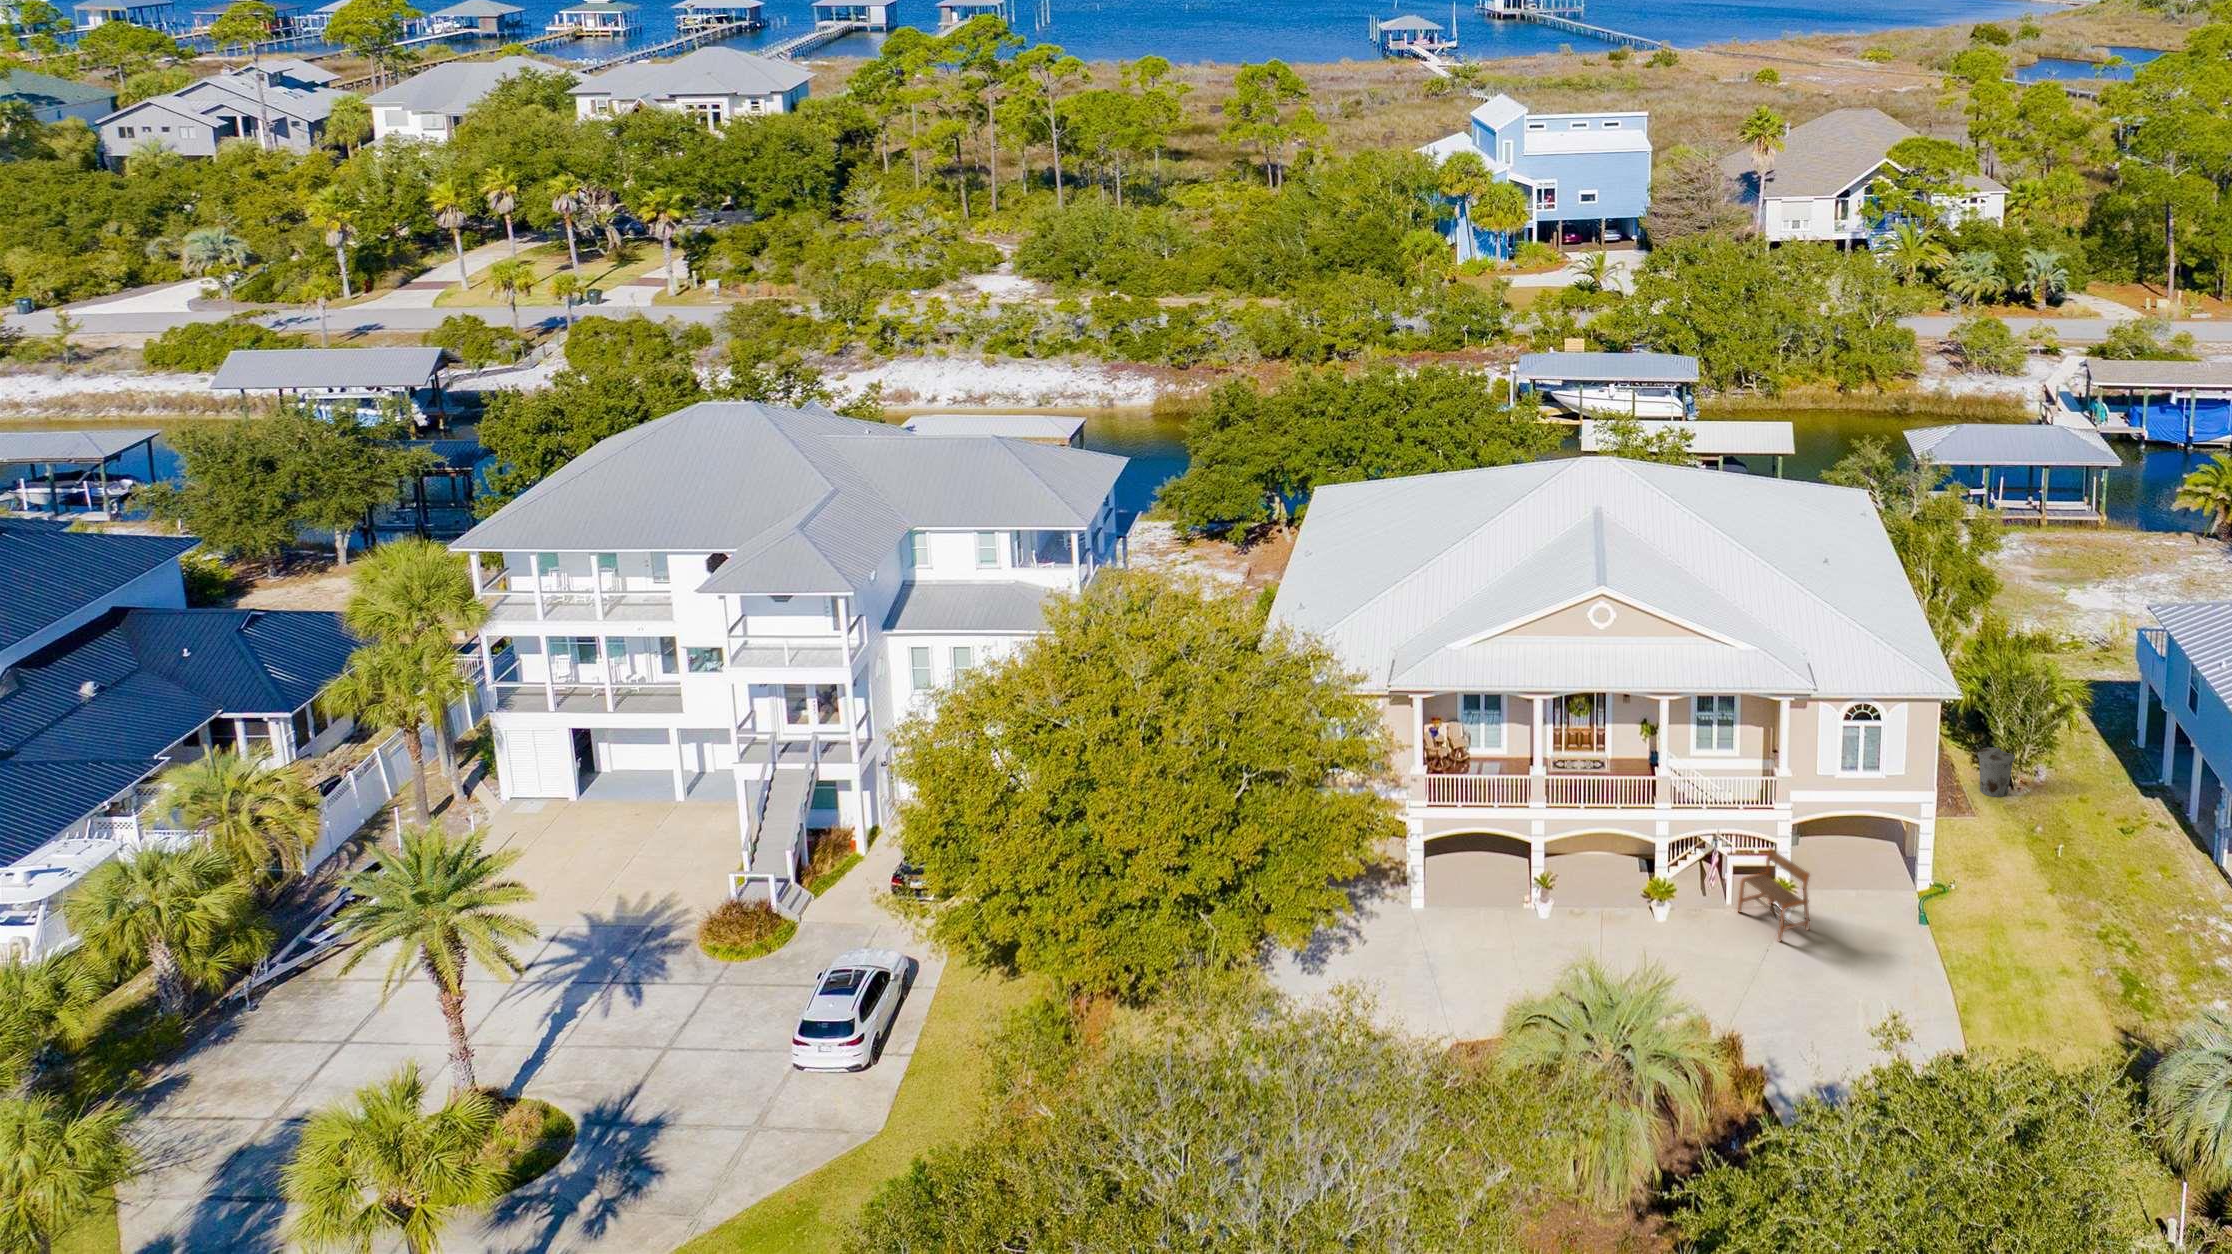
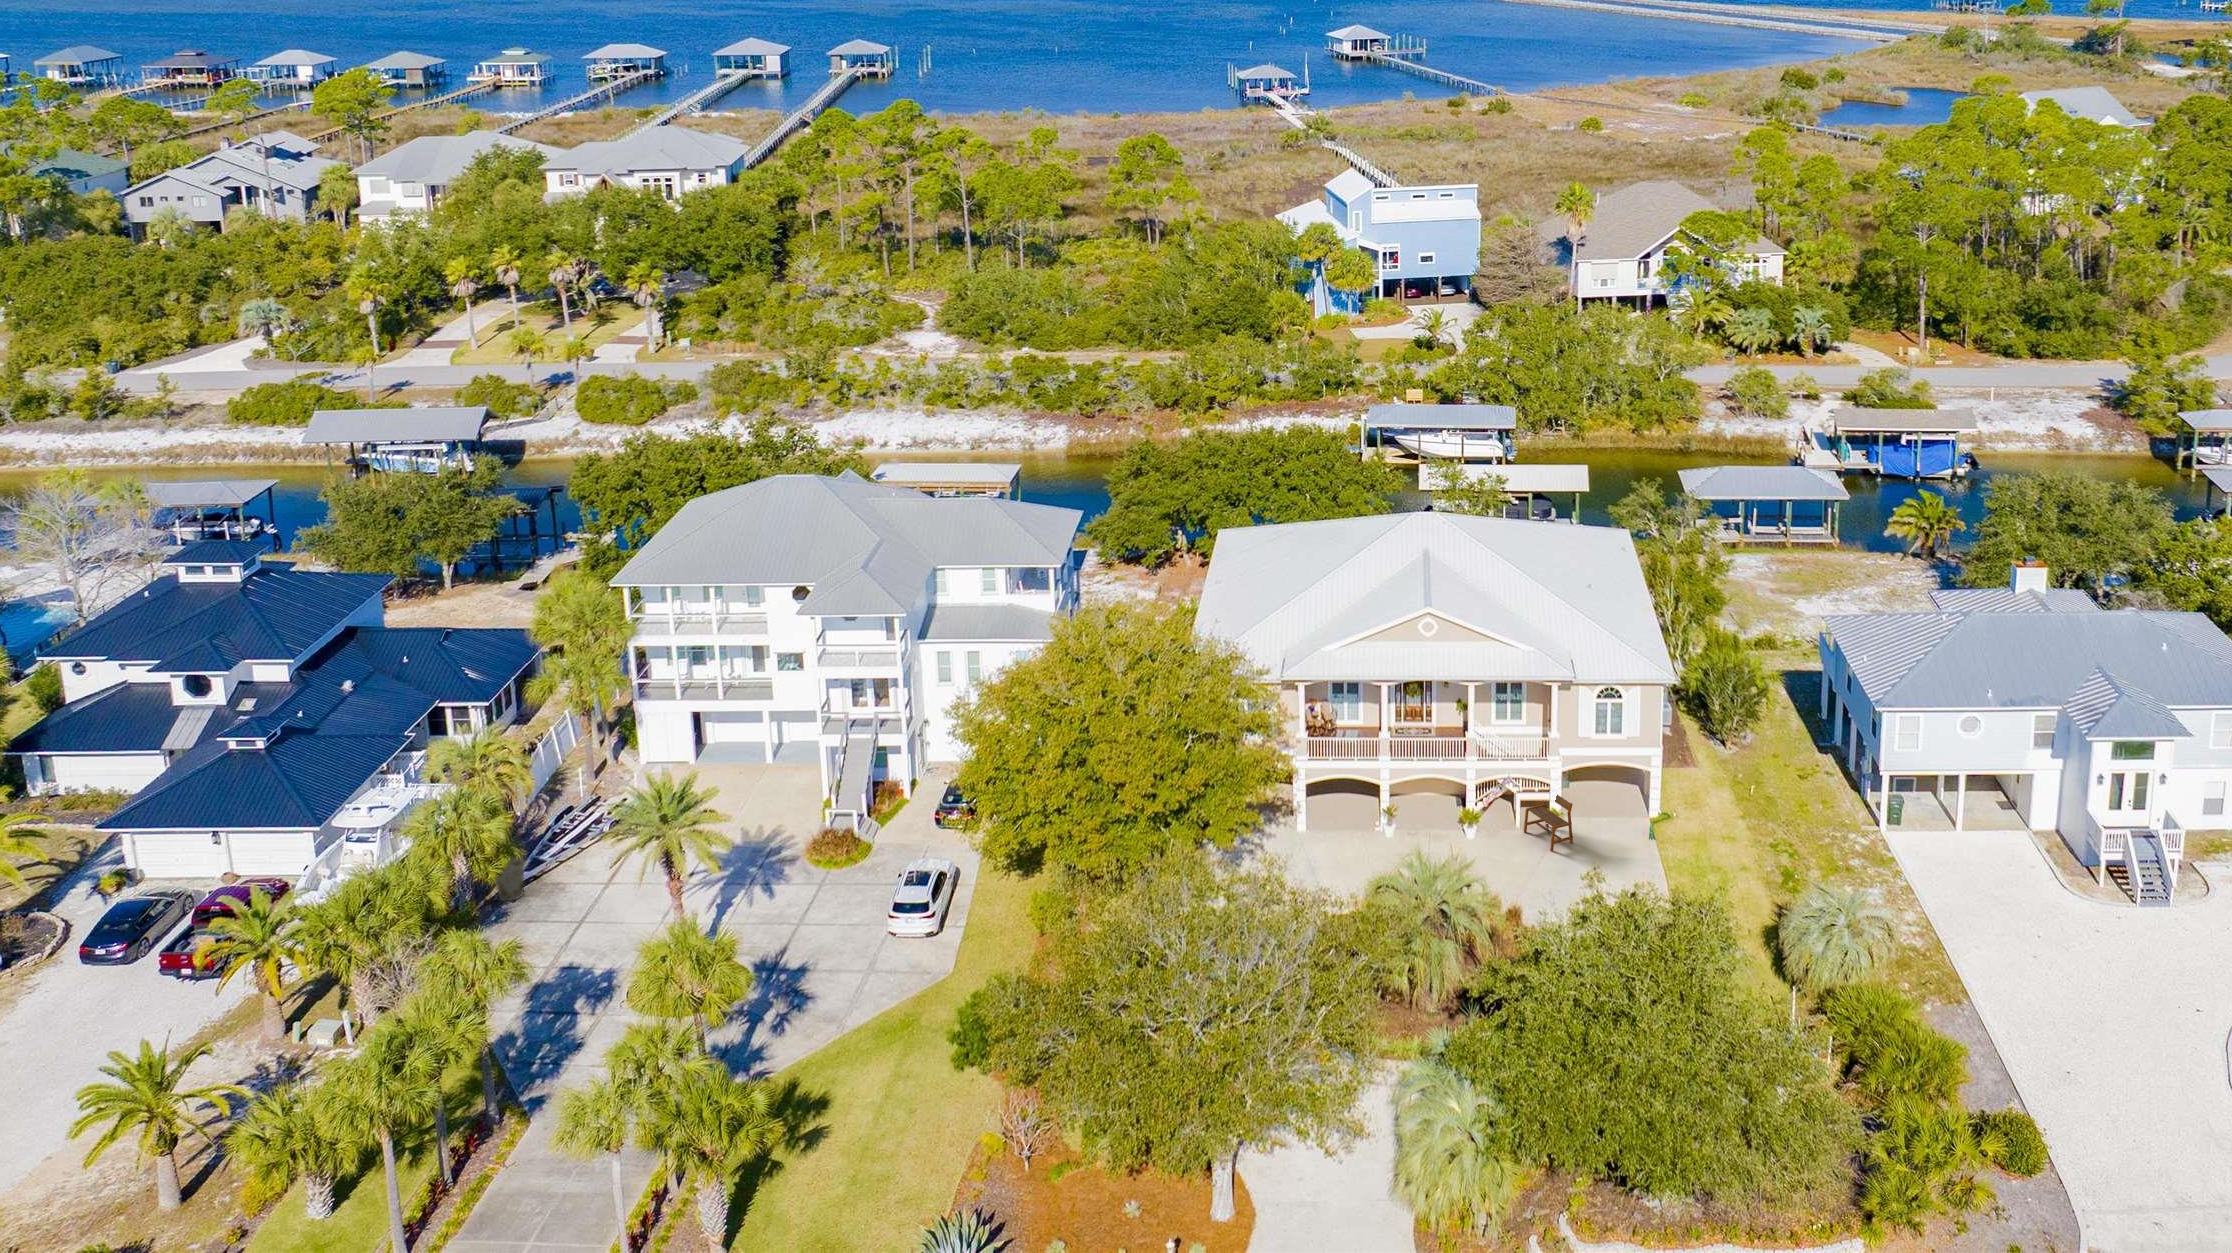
trash can: present [1978,747,2015,797] -> present [495,858,525,901]

